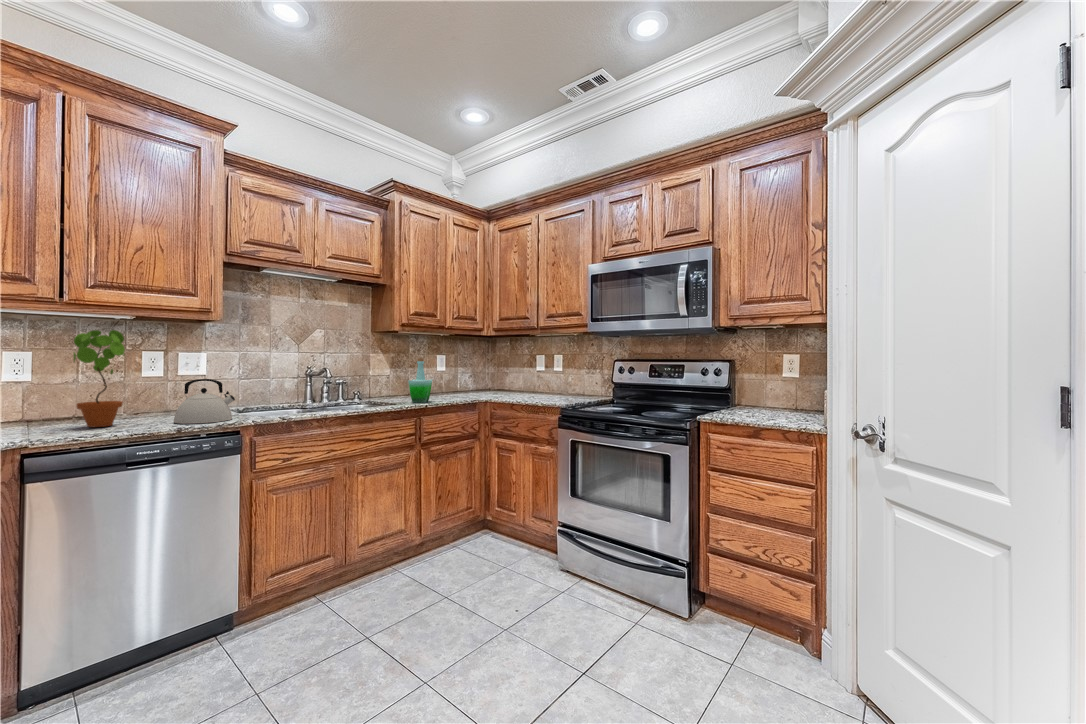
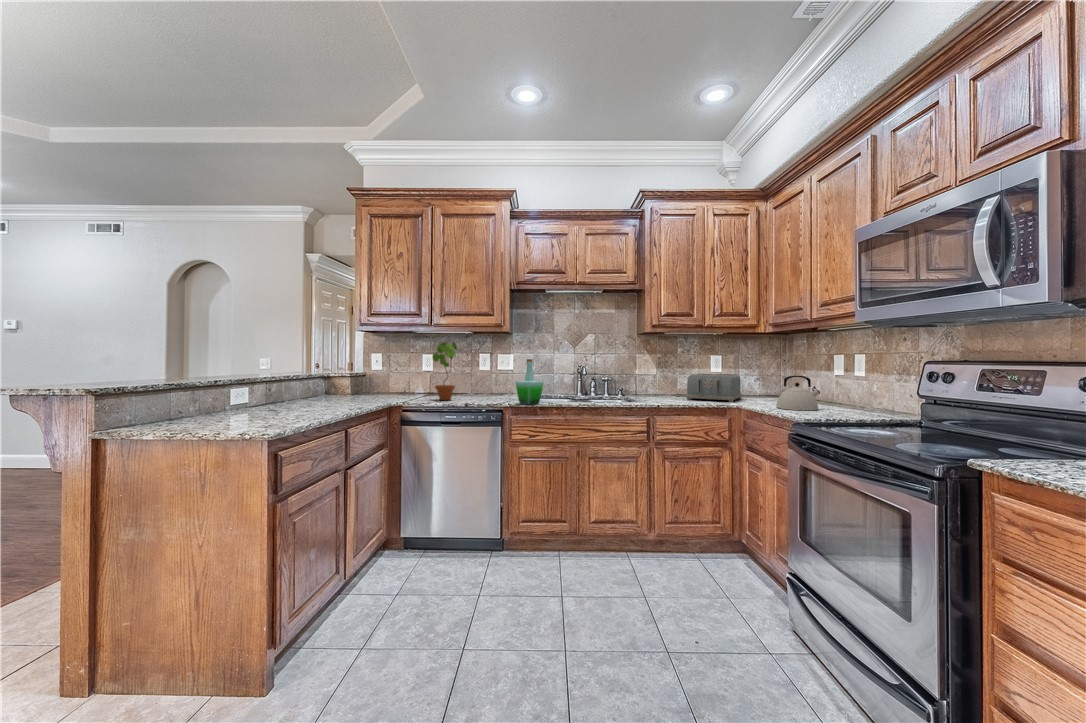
bottle: present [408,358,432,403] -> present [515,359,544,404]
toaster: none [428,372,473,398] -> present [686,374,742,402]
kettle: present [174,379,235,424] -> present [776,376,820,410]

